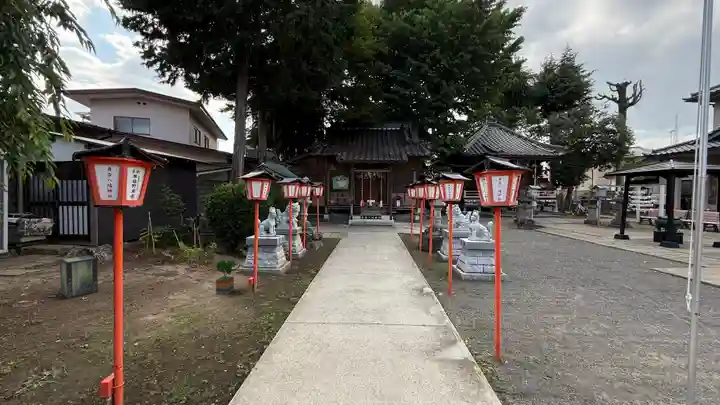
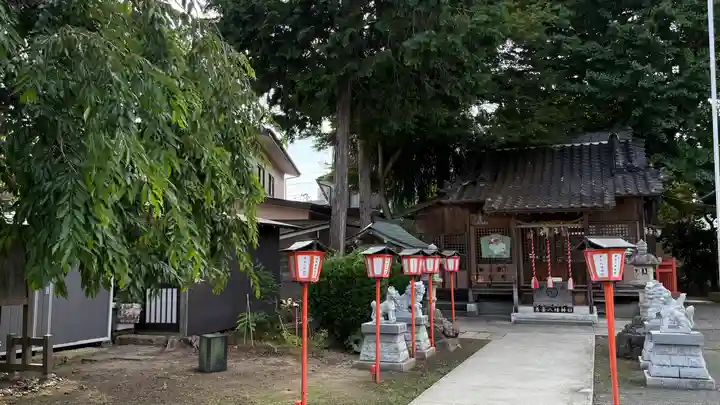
potted tree: present [216,260,237,295] -> none [334,344,357,383]

